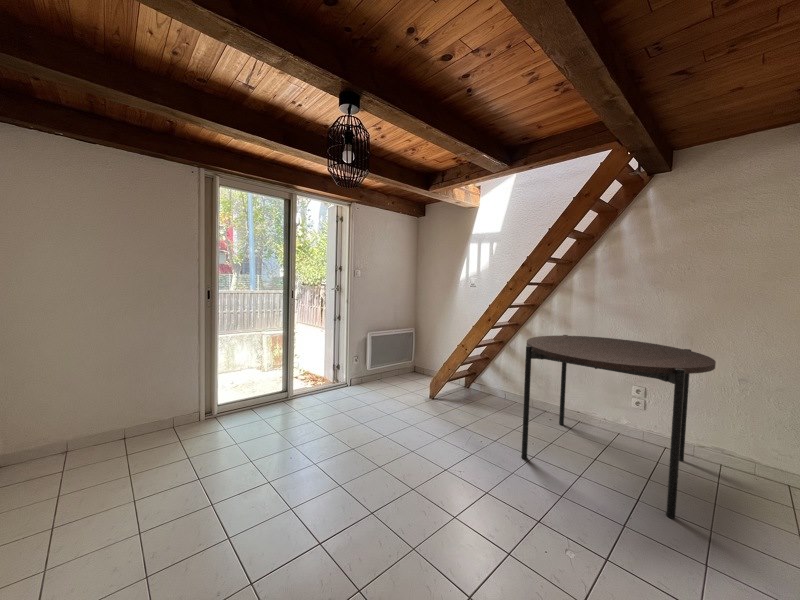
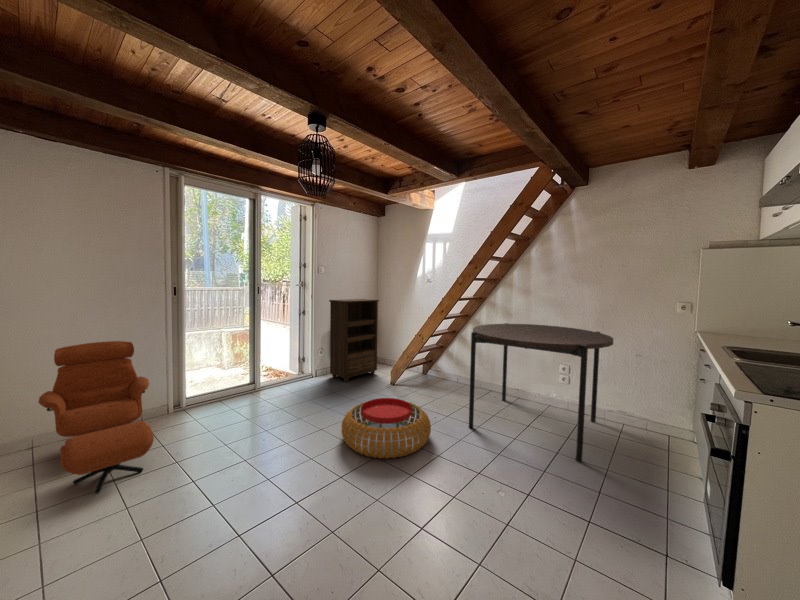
bookshelf: none [365,304,418,392] -> present [329,299,379,382]
armchair: none [72,345,180,511] -> present [38,341,154,493]
pouf: none [374,418,477,493] -> present [341,398,431,459]

